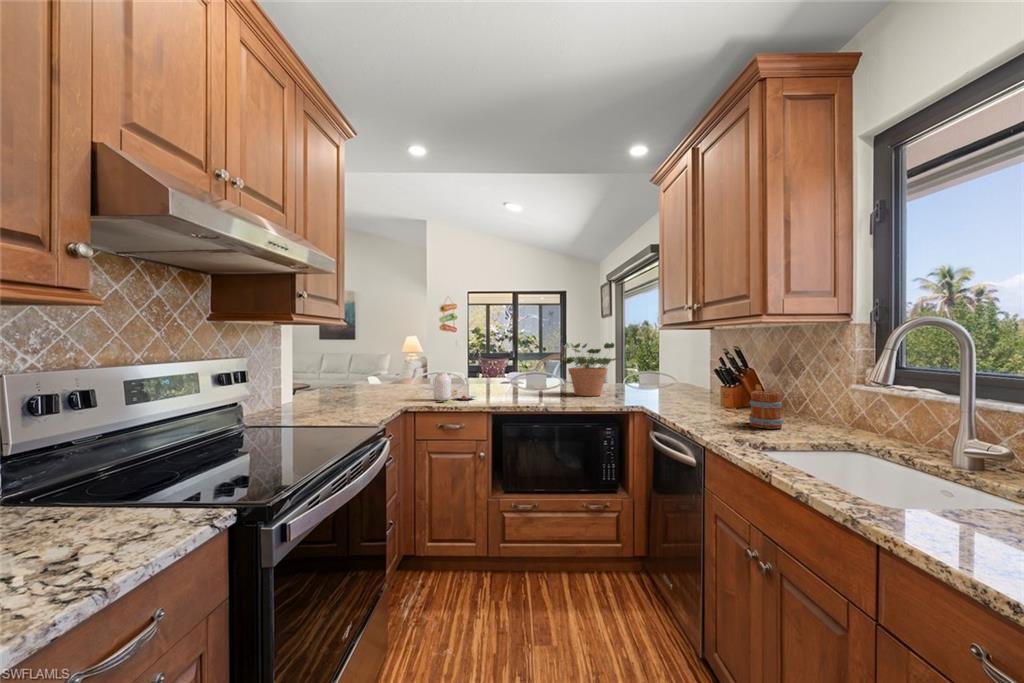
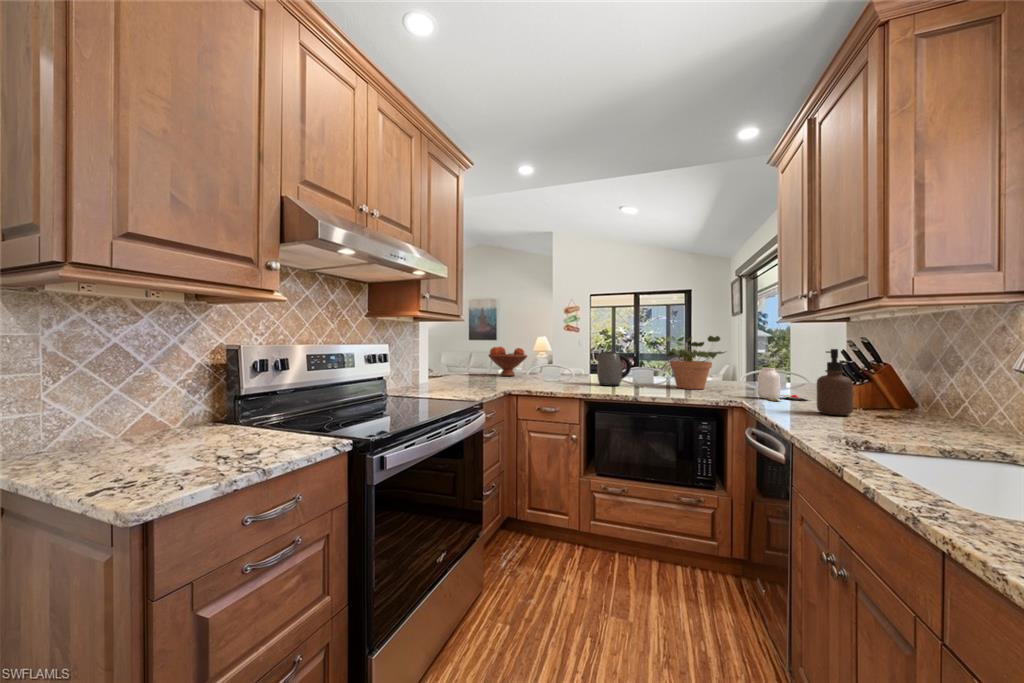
fruit bowl: none [366,356,414,390] -> present [488,347,527,376]
soap dispenser: none [706,358,735,417] -> present [817,349,853,416]
kettle: none [496,360,531,397] -> present [596,351,631,386]
jar: present [433,372,476,402] -> present [757,368,810,401]
mug: present [749,385,783,429] -> none [866,379,913,430]

